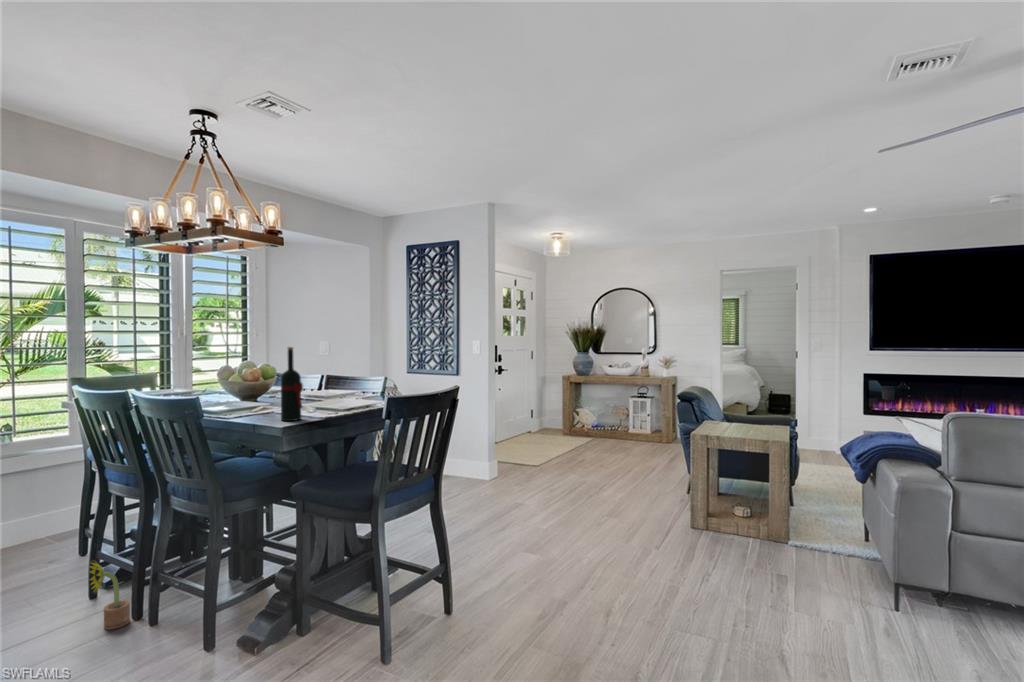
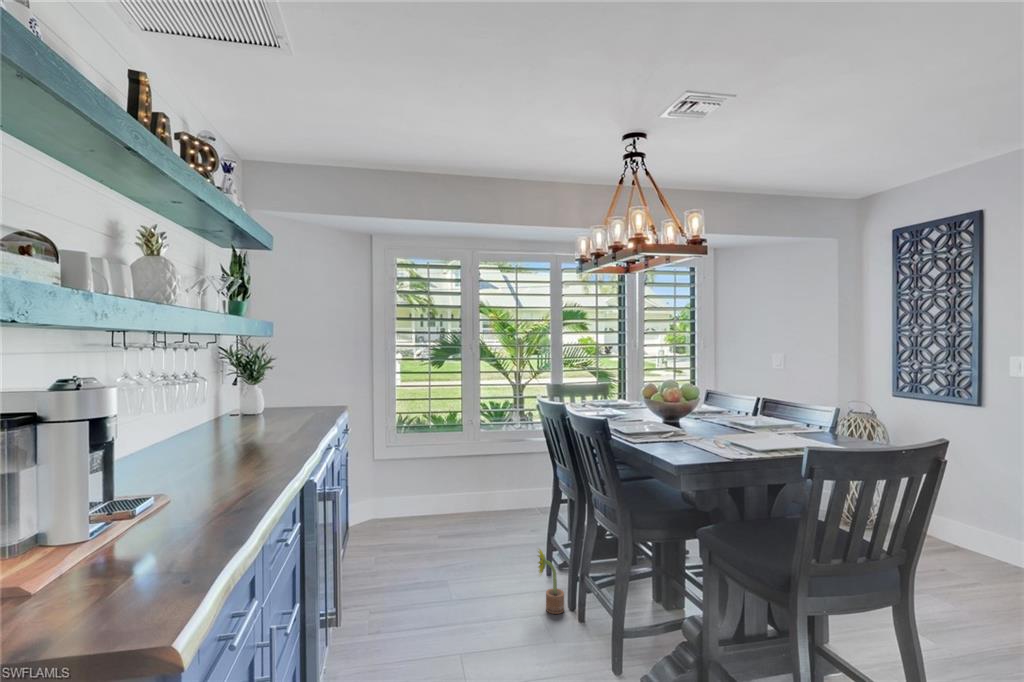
wine bottle: present [281,347,303,421] -> none [683,373,707,458]

